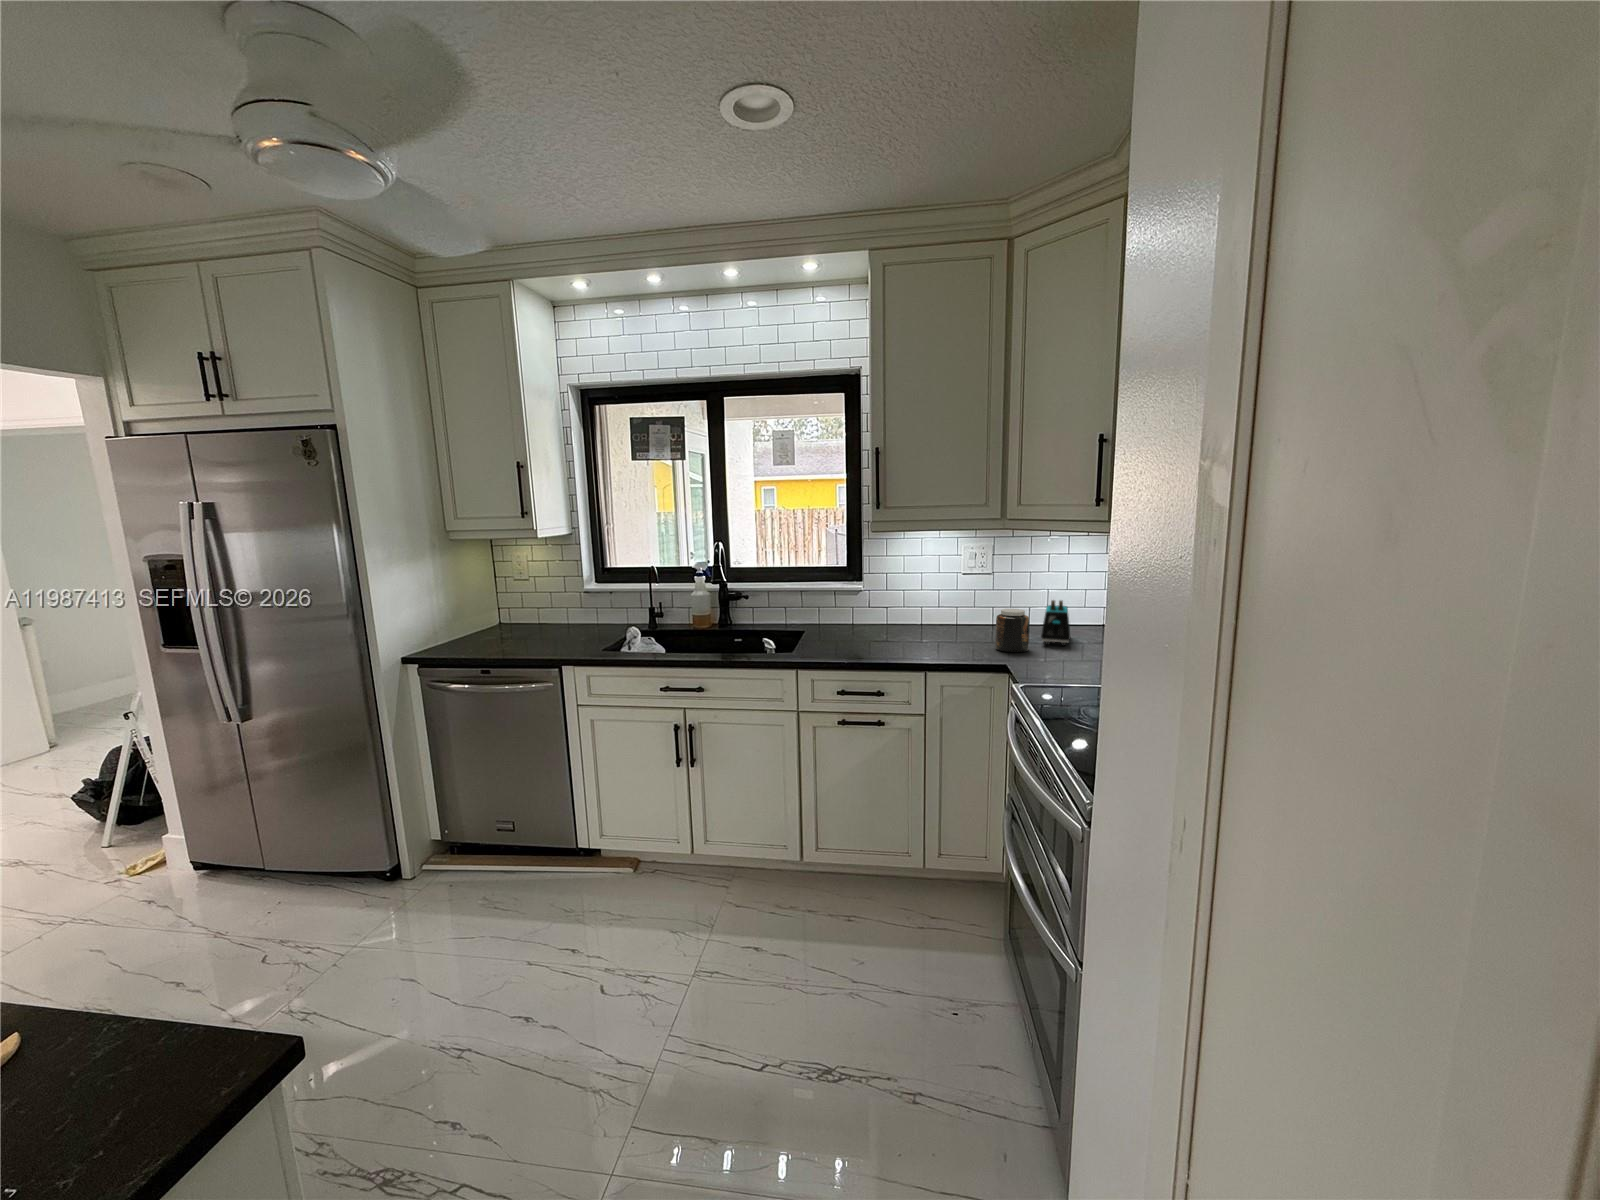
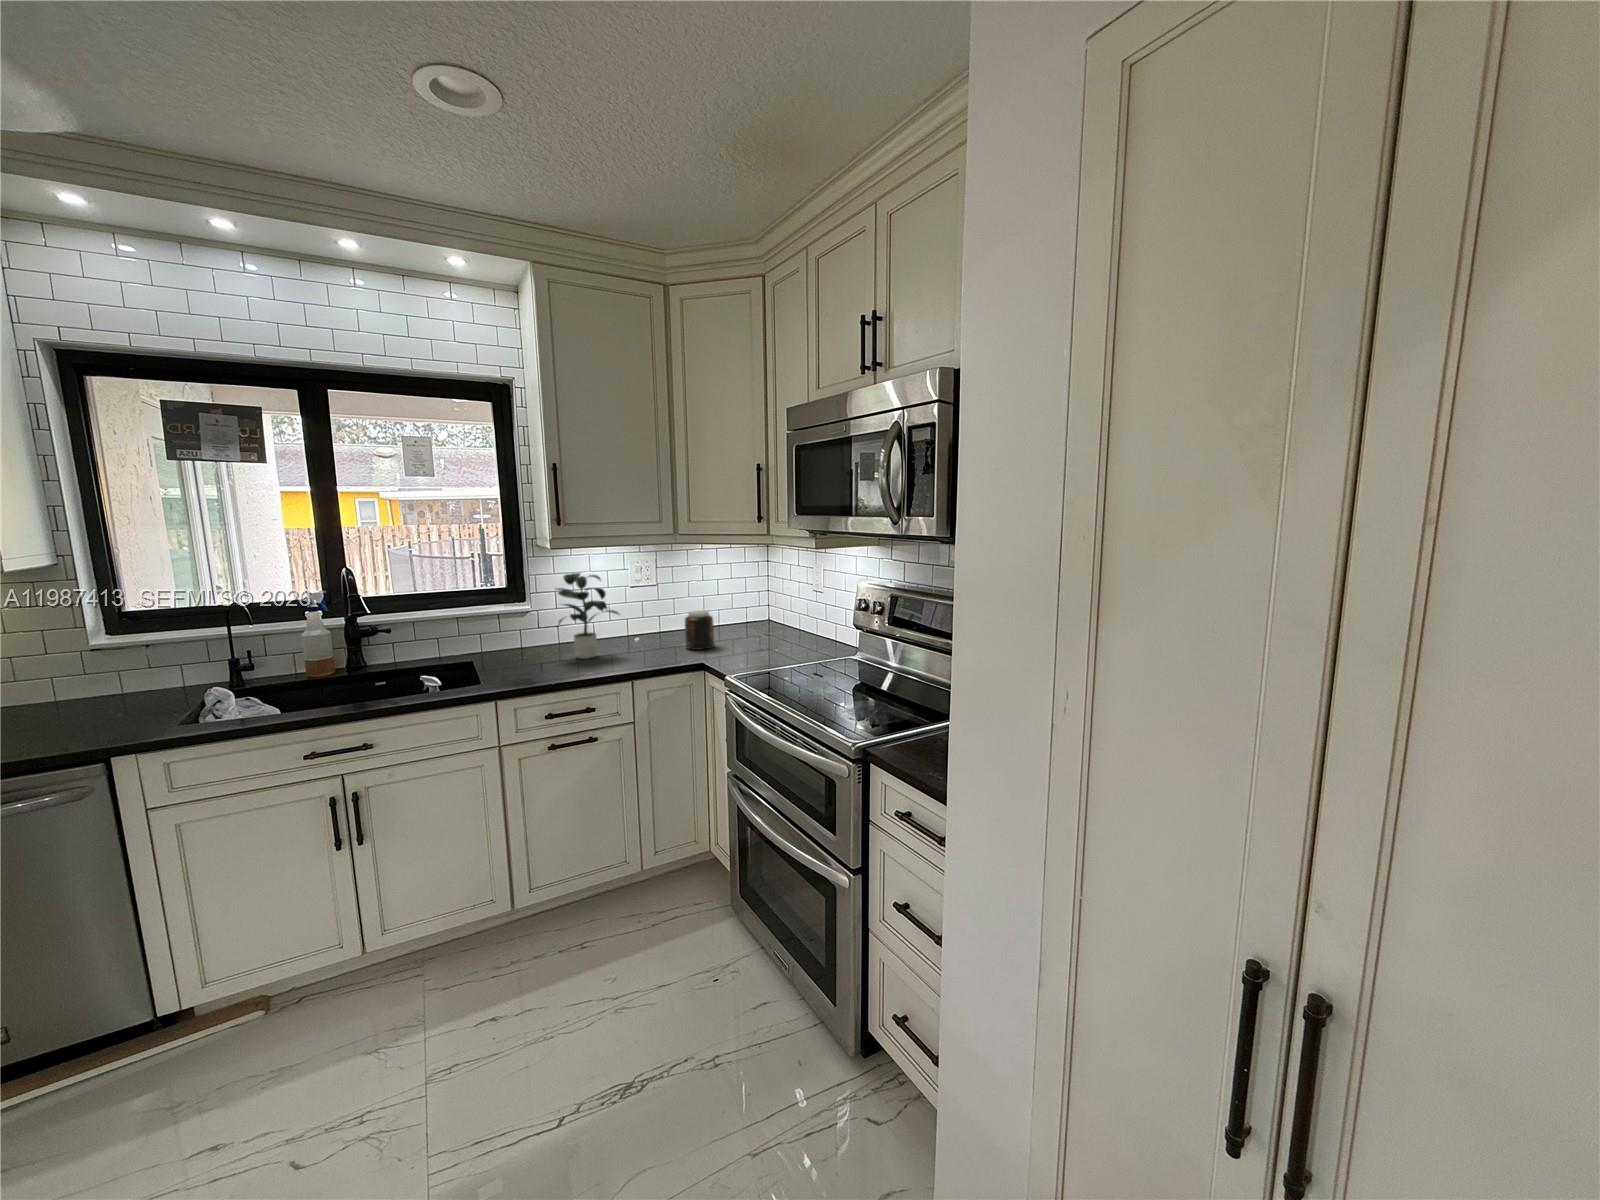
potted plant: none [862,558,942,644] -> present [555,573,619,659]
toaster: present [1041,600,1070,646] -> none [715,599,744,639]

